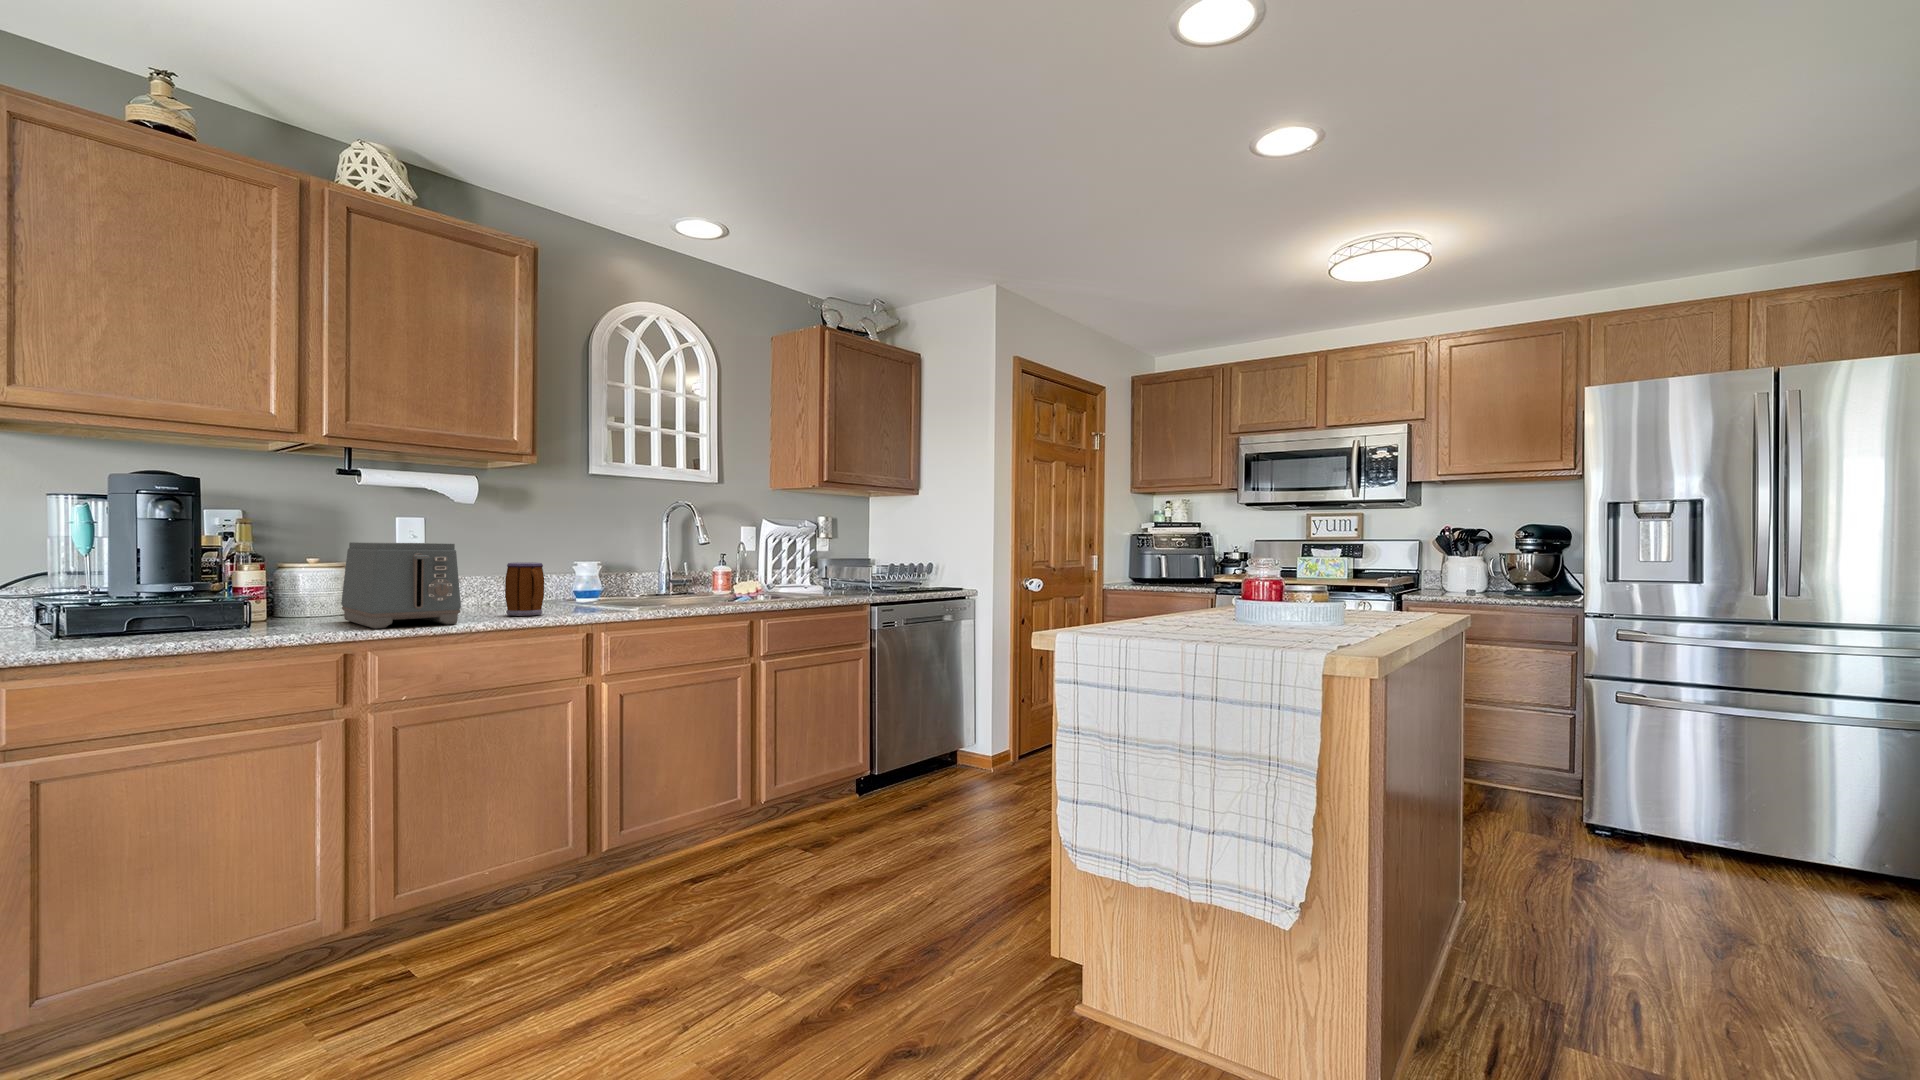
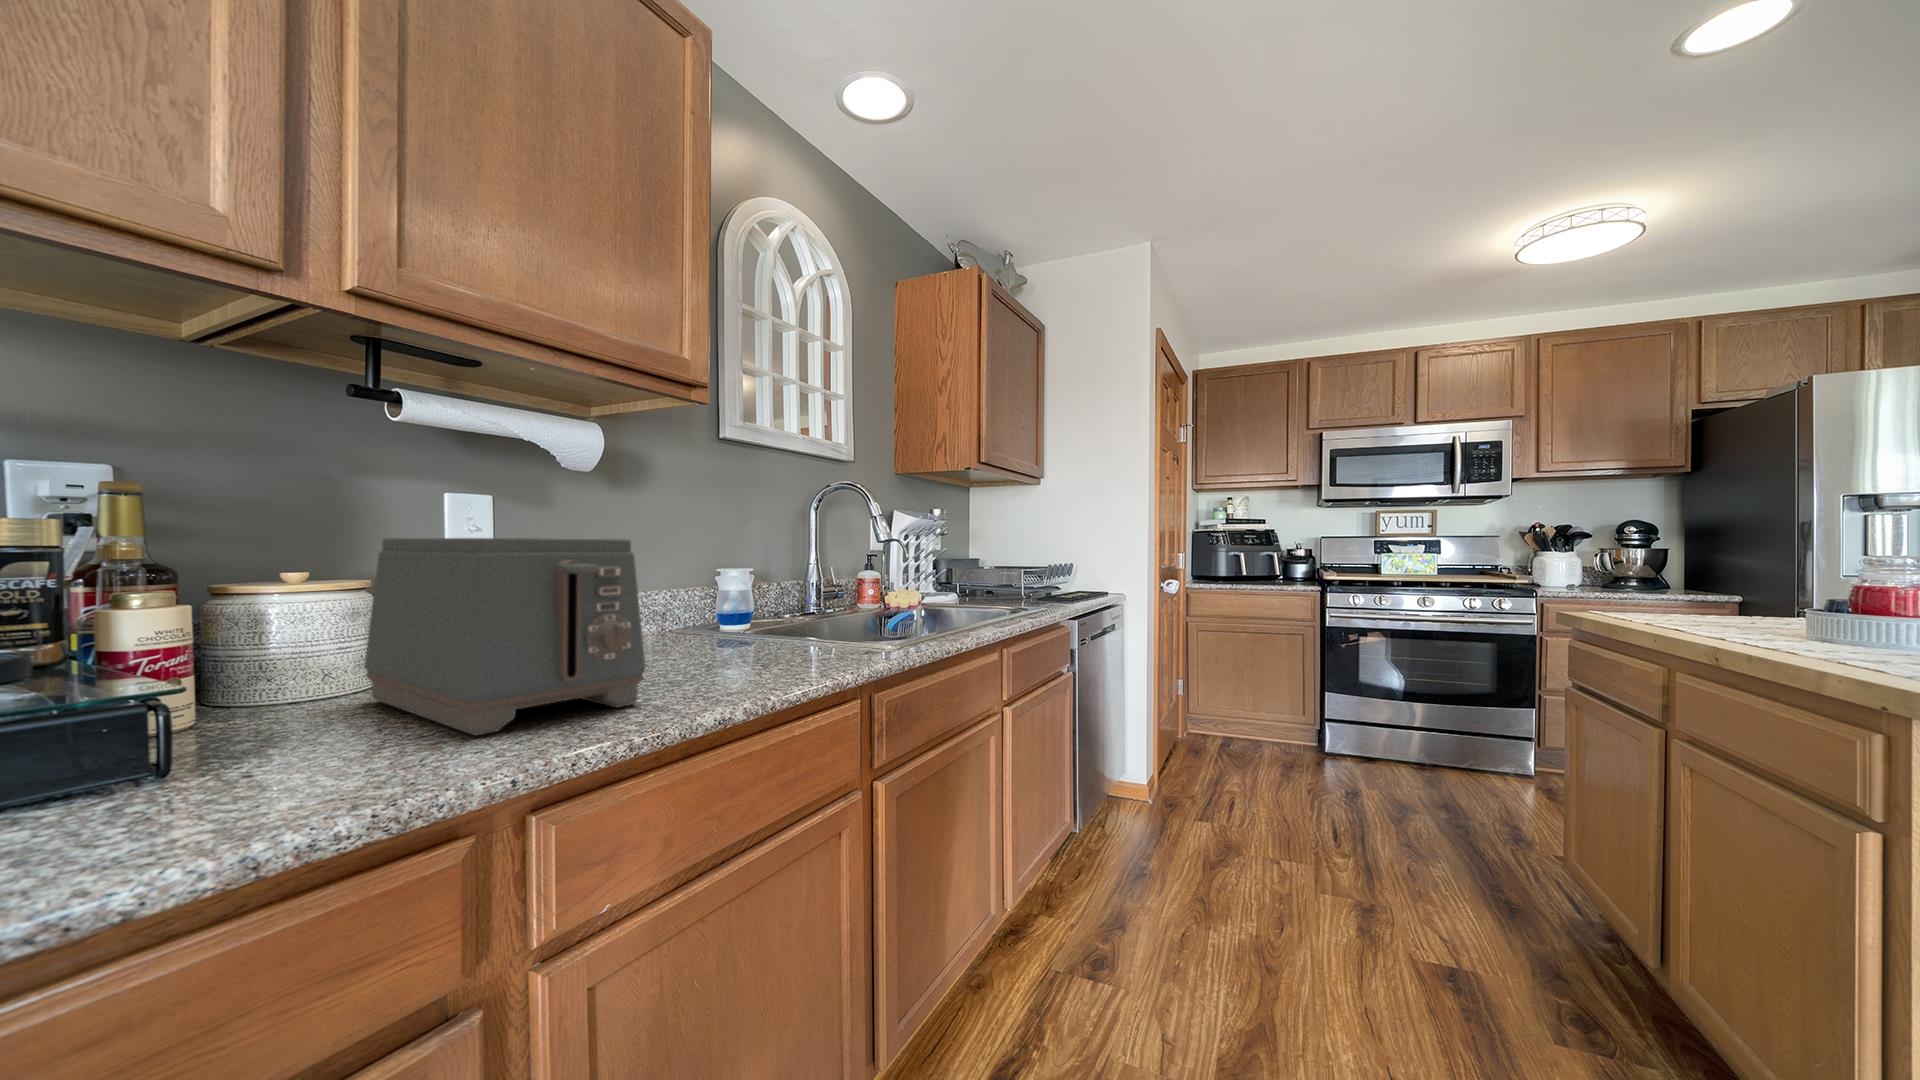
mug: present [505,562,544,616] -> none [672,573,741,669]

